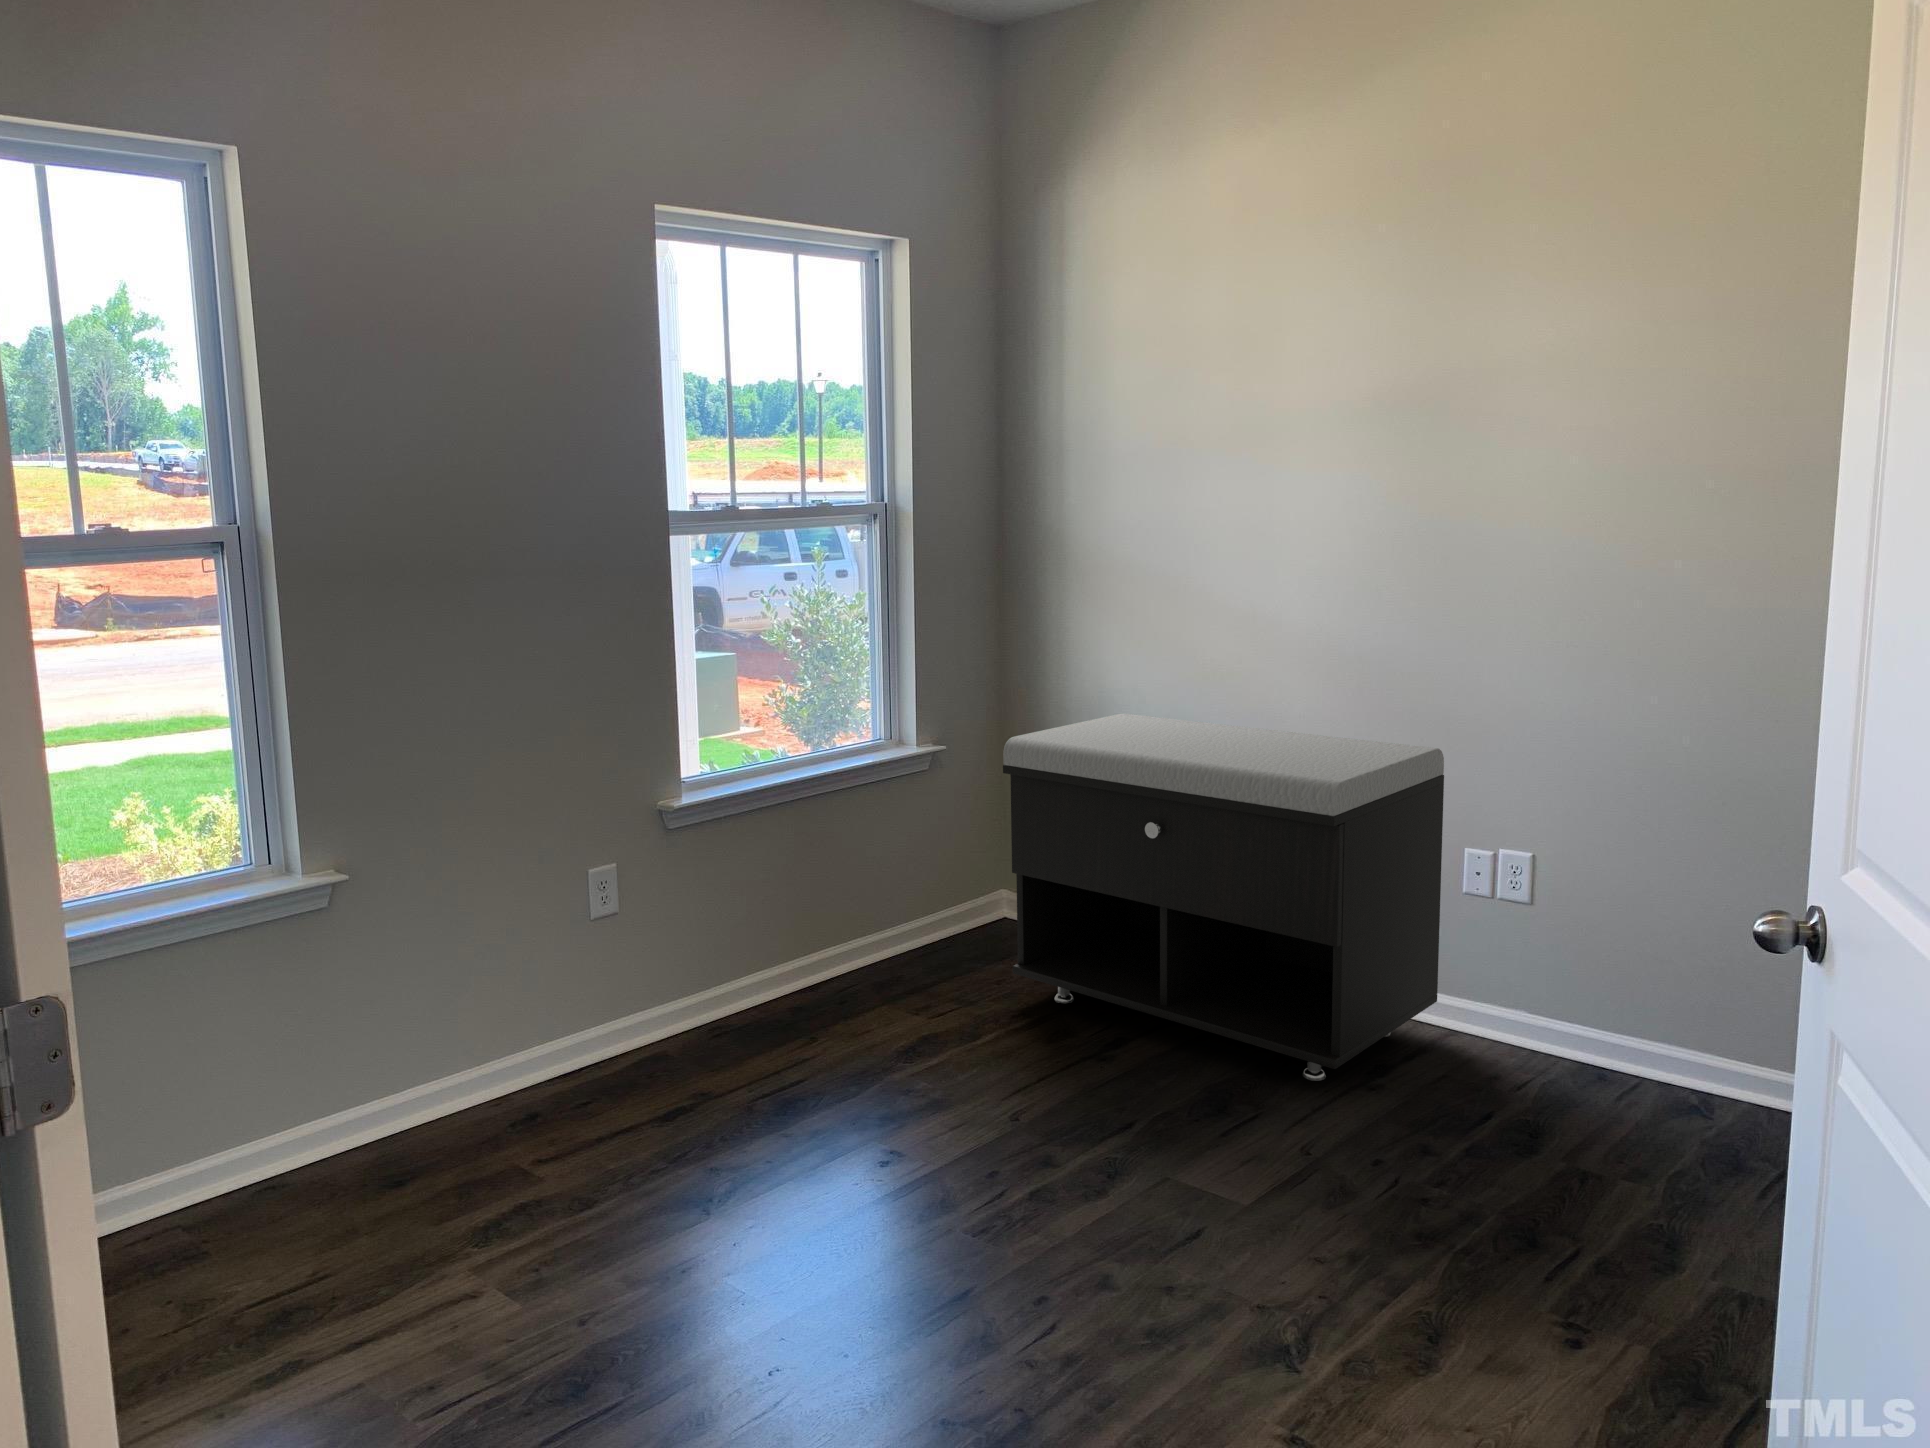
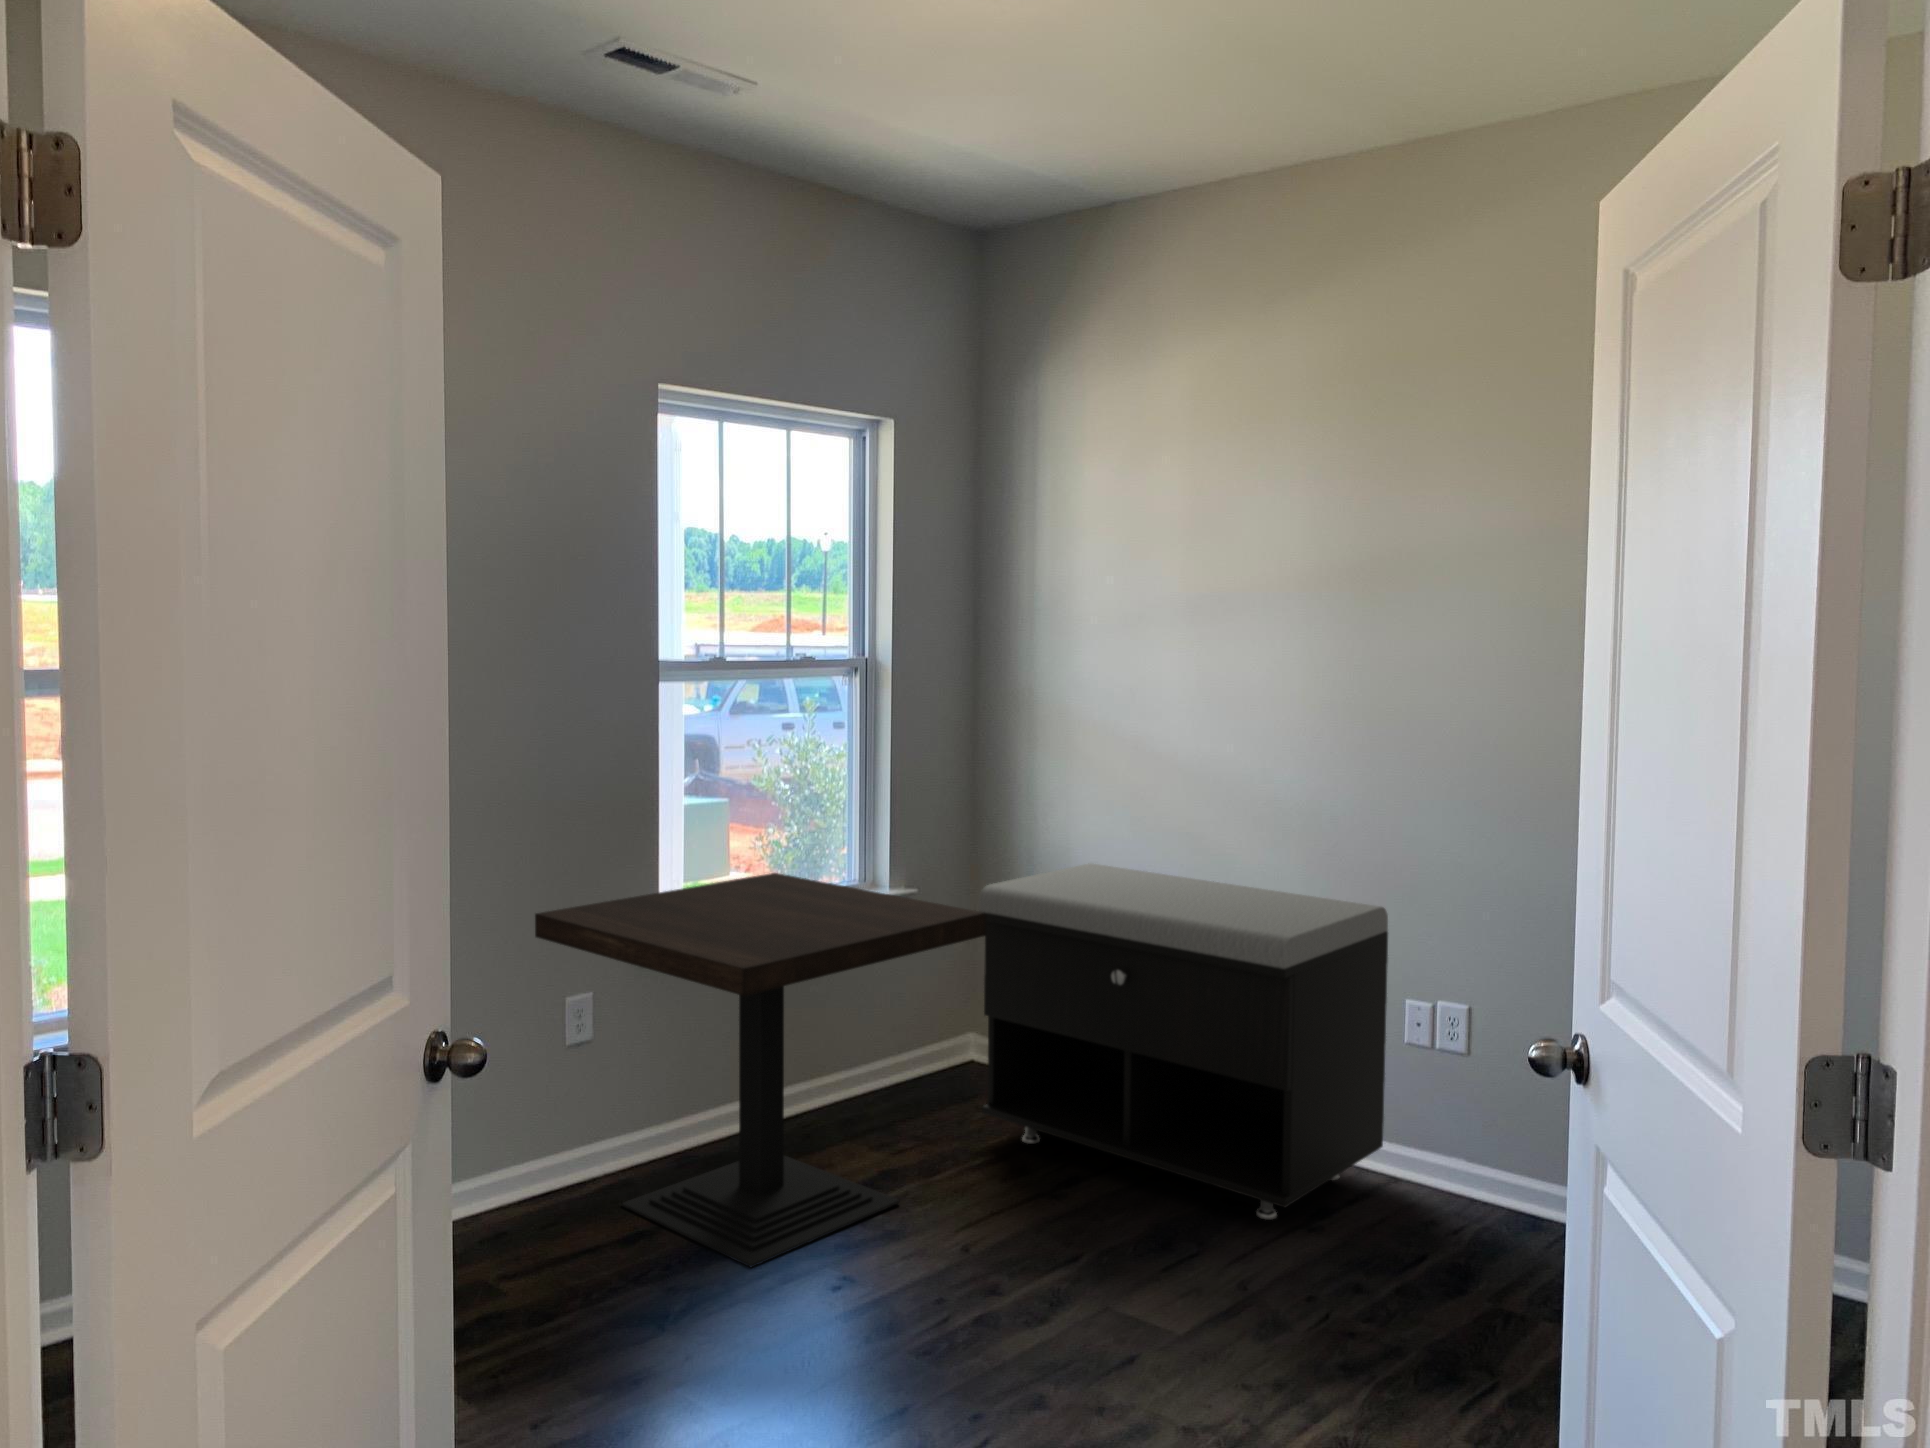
side table: none [527,730,1008,1142] -> present [535,873,986,1267]

